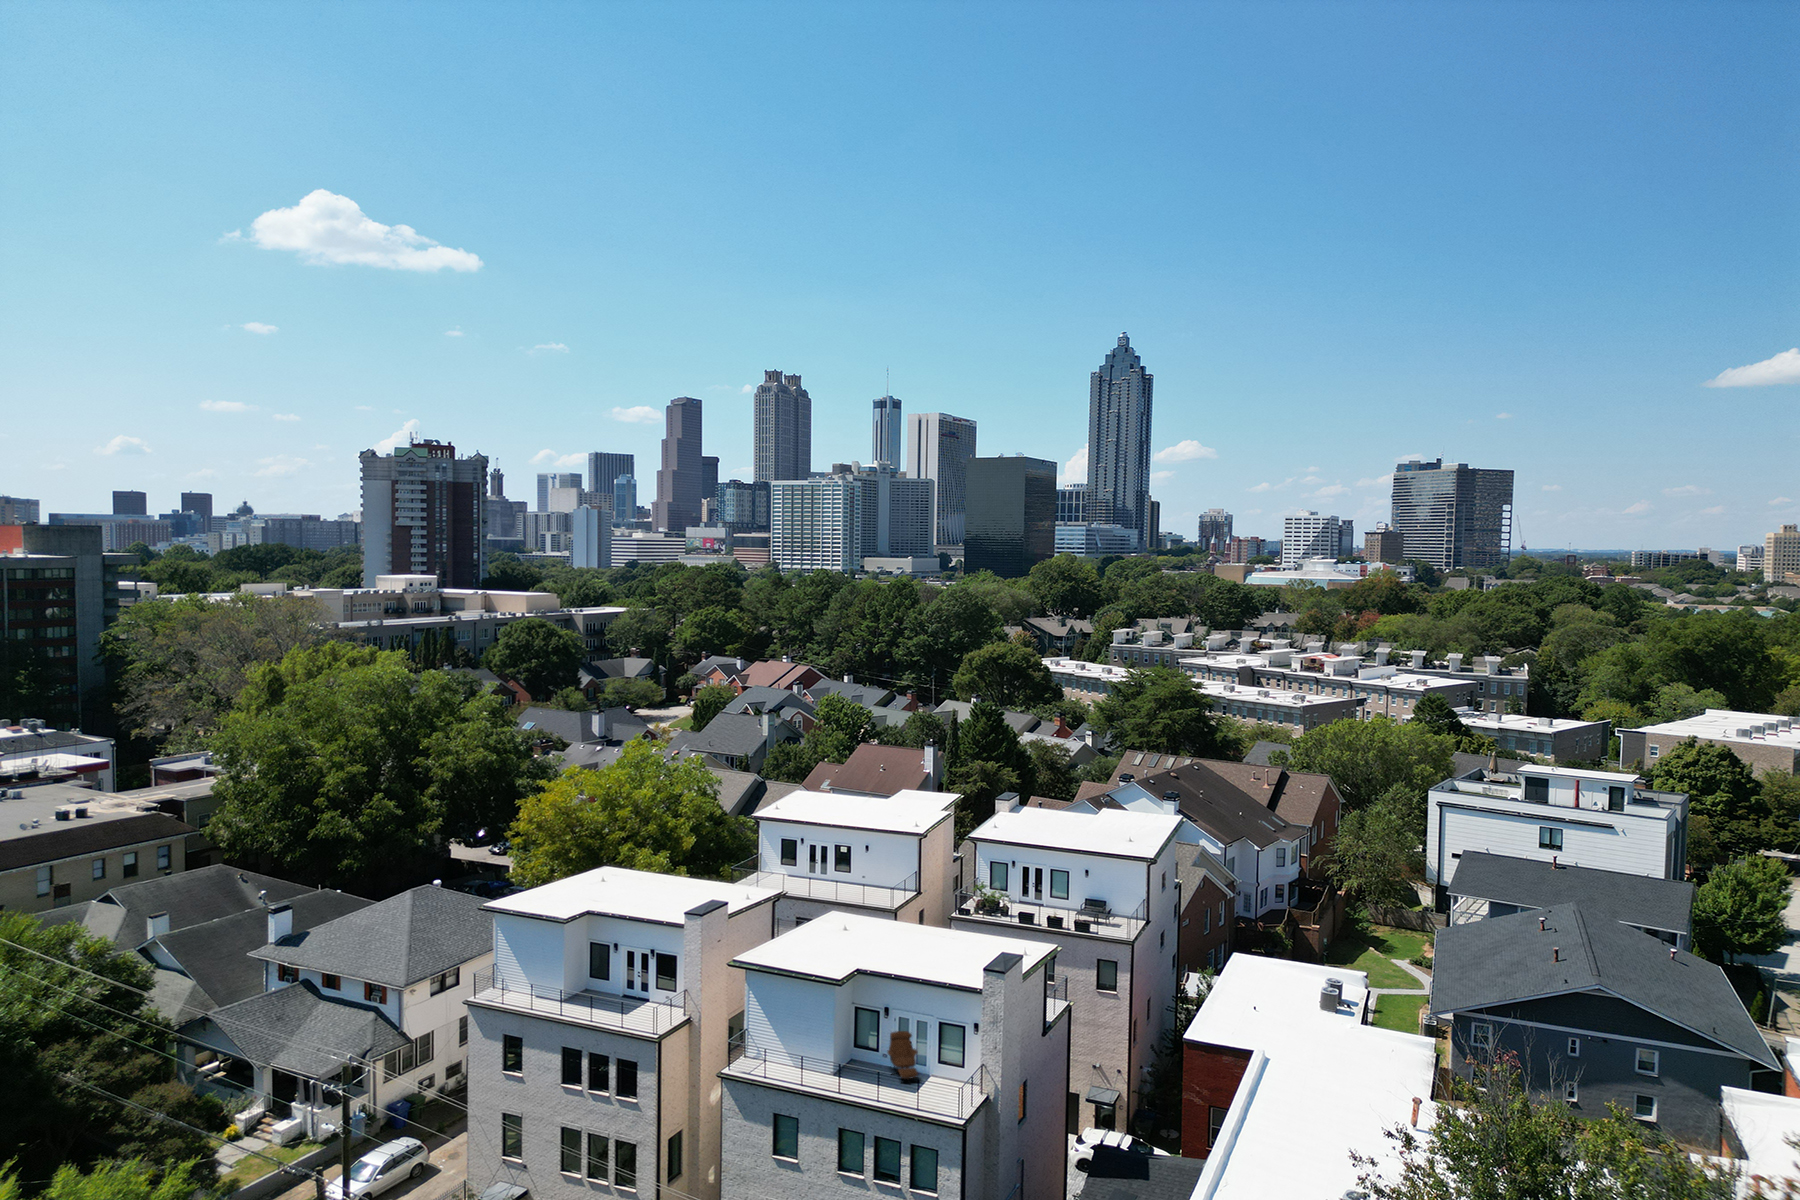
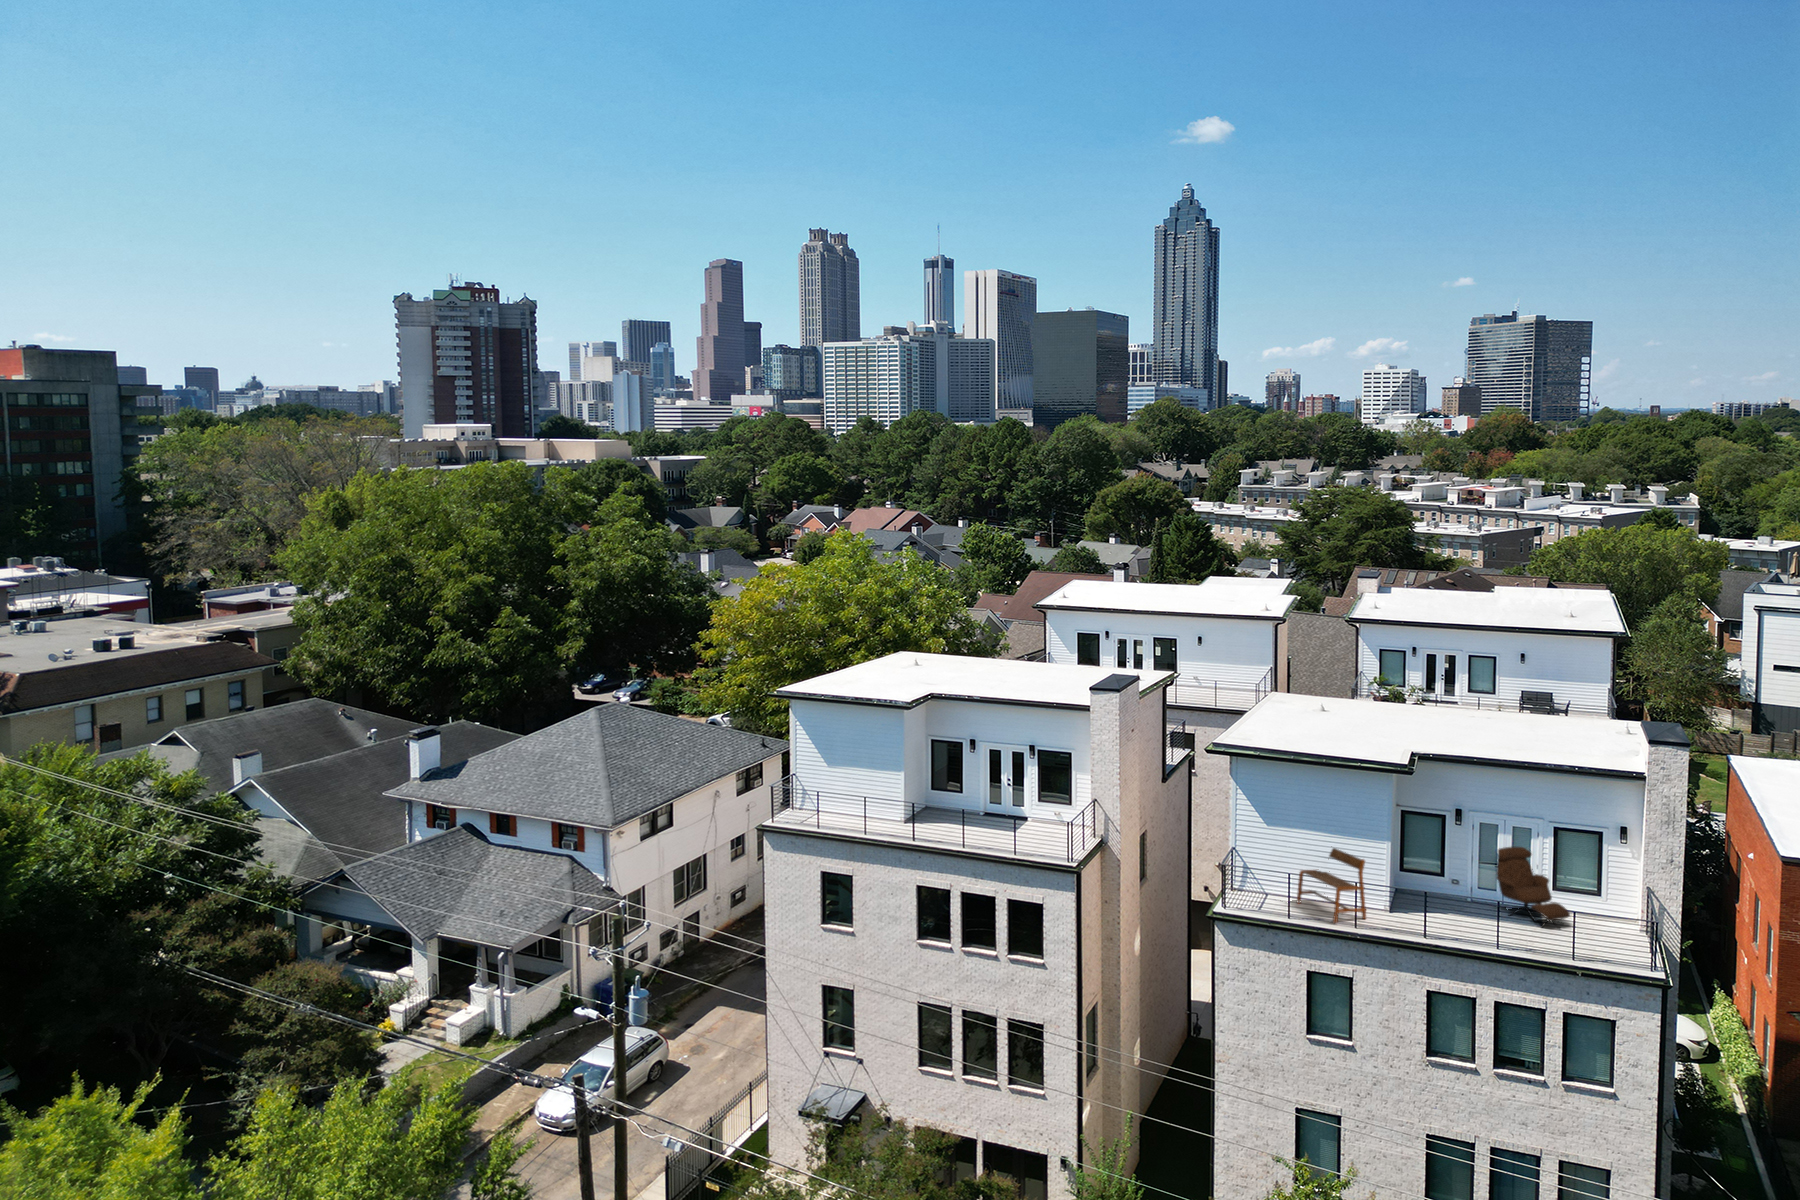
bench: none [773,1027,803,1078] -> present [1297,848,1366,923]

